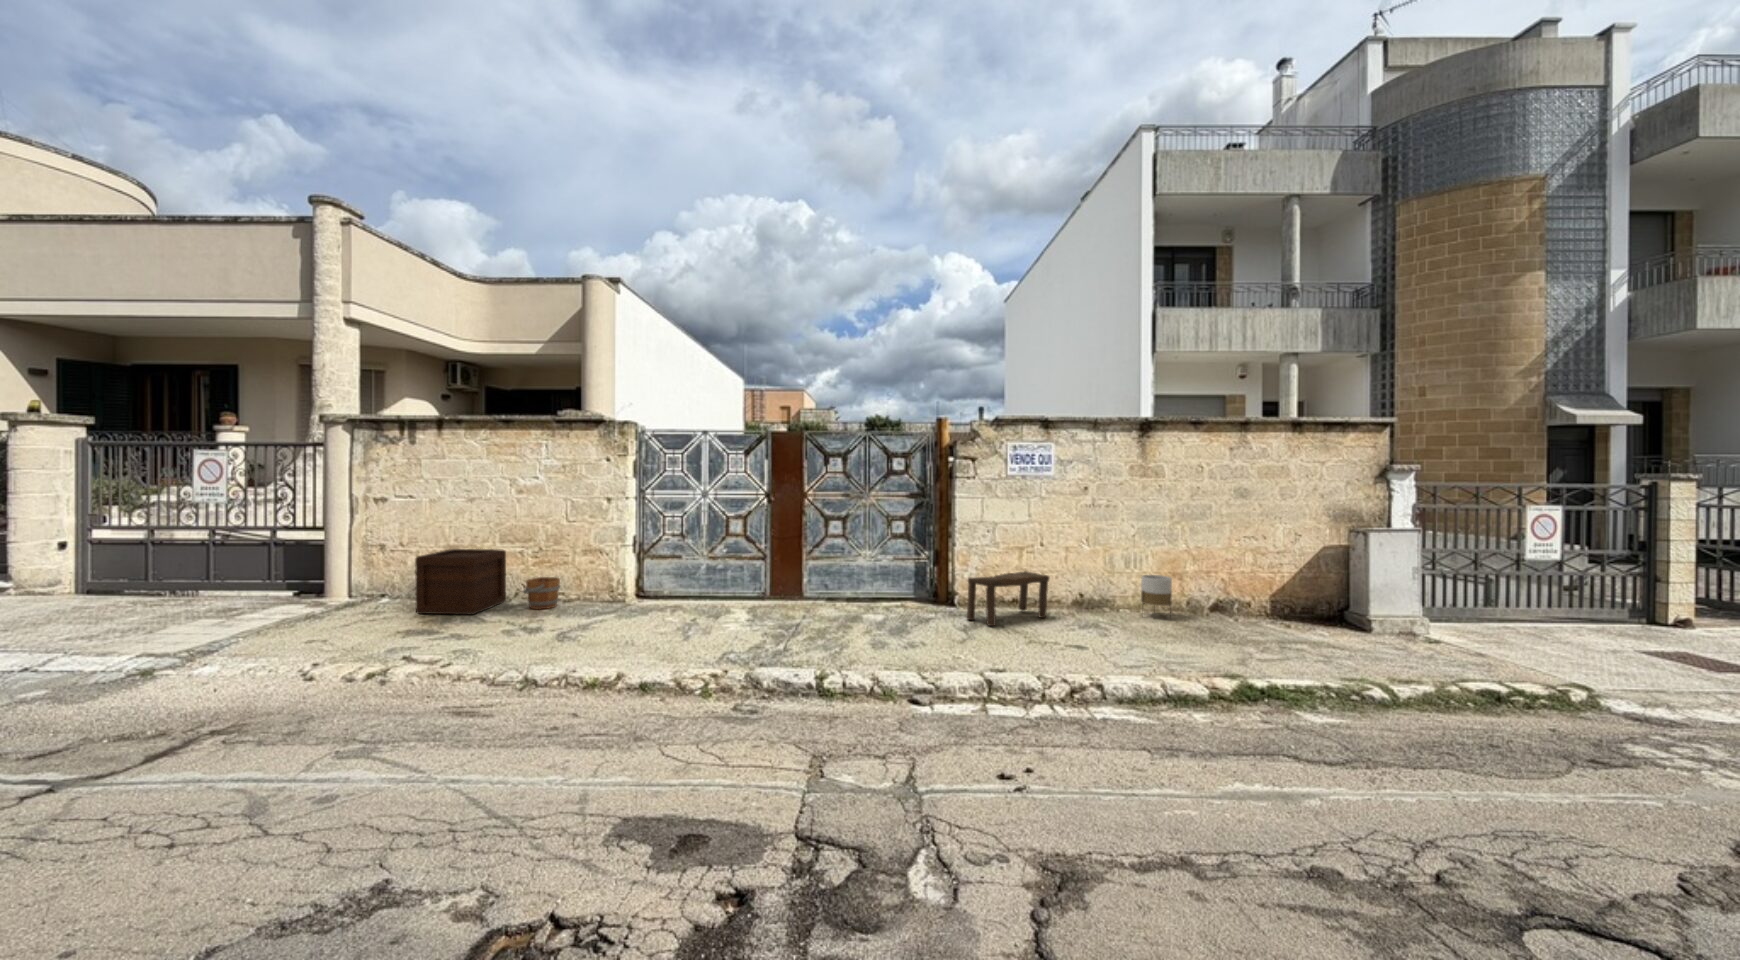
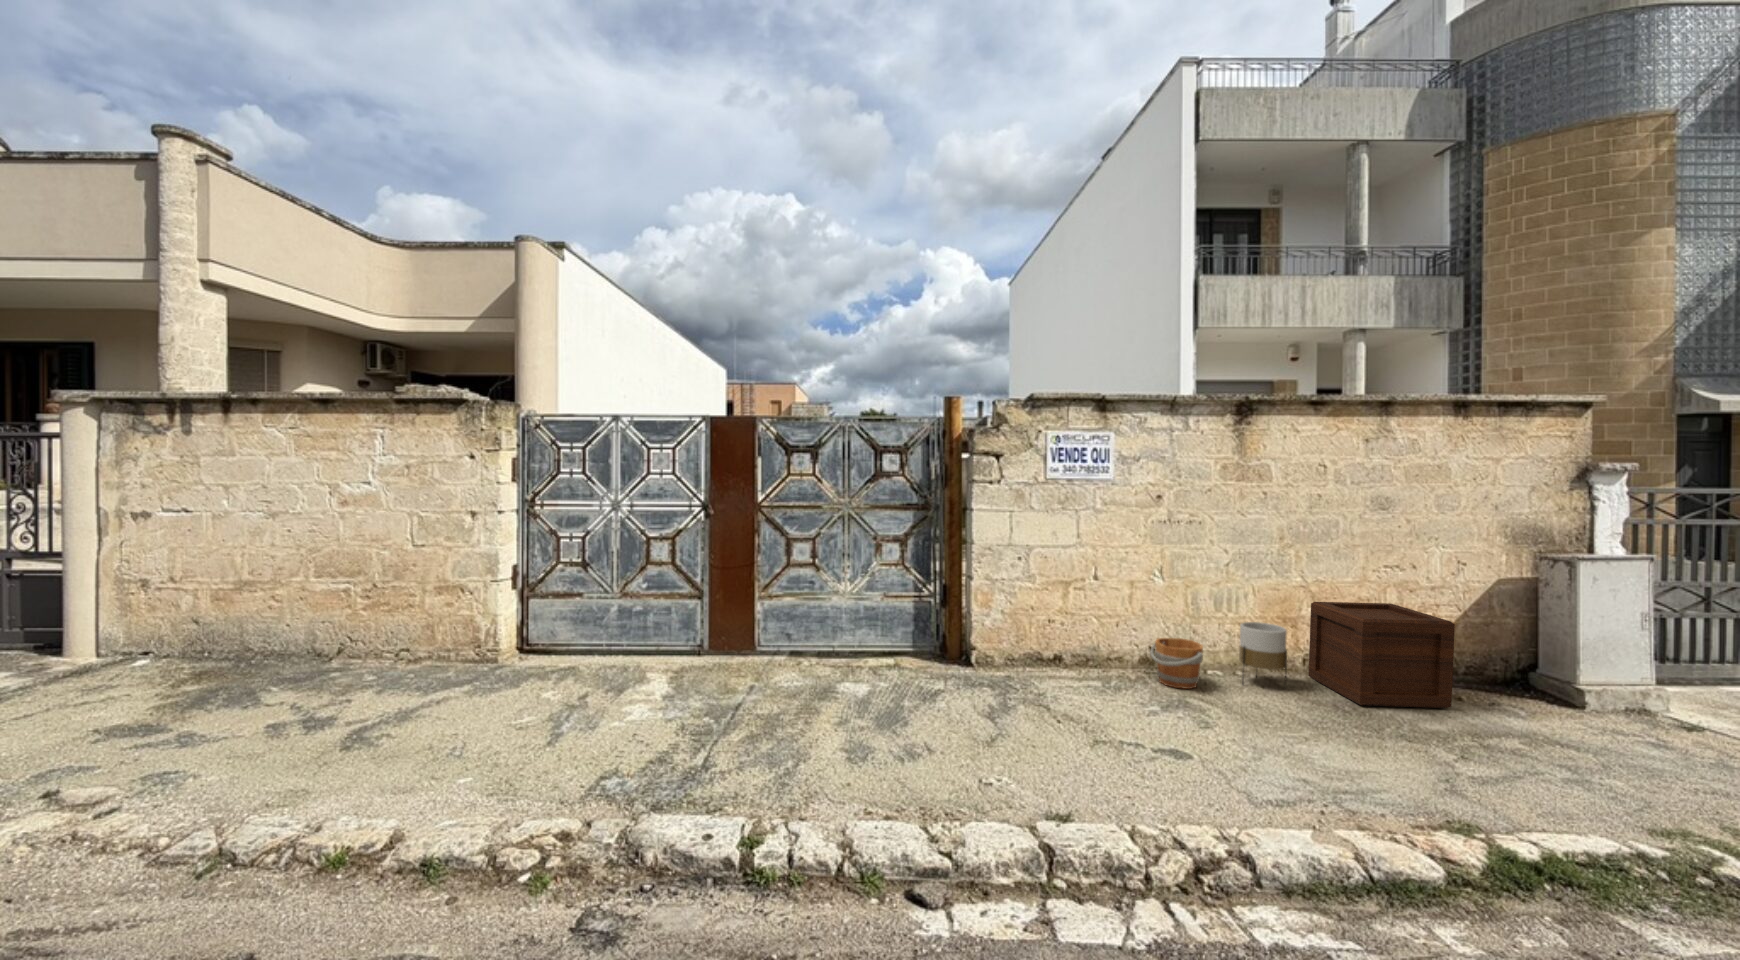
wooden crate: present [415,549,506,614] -> present [1308,602,1455,708]
bench: present [967,571,1049,626] -> none [991,617,1111,707]
bucket: present [523,577,560,609] -> present [1150,638,1203,689]

